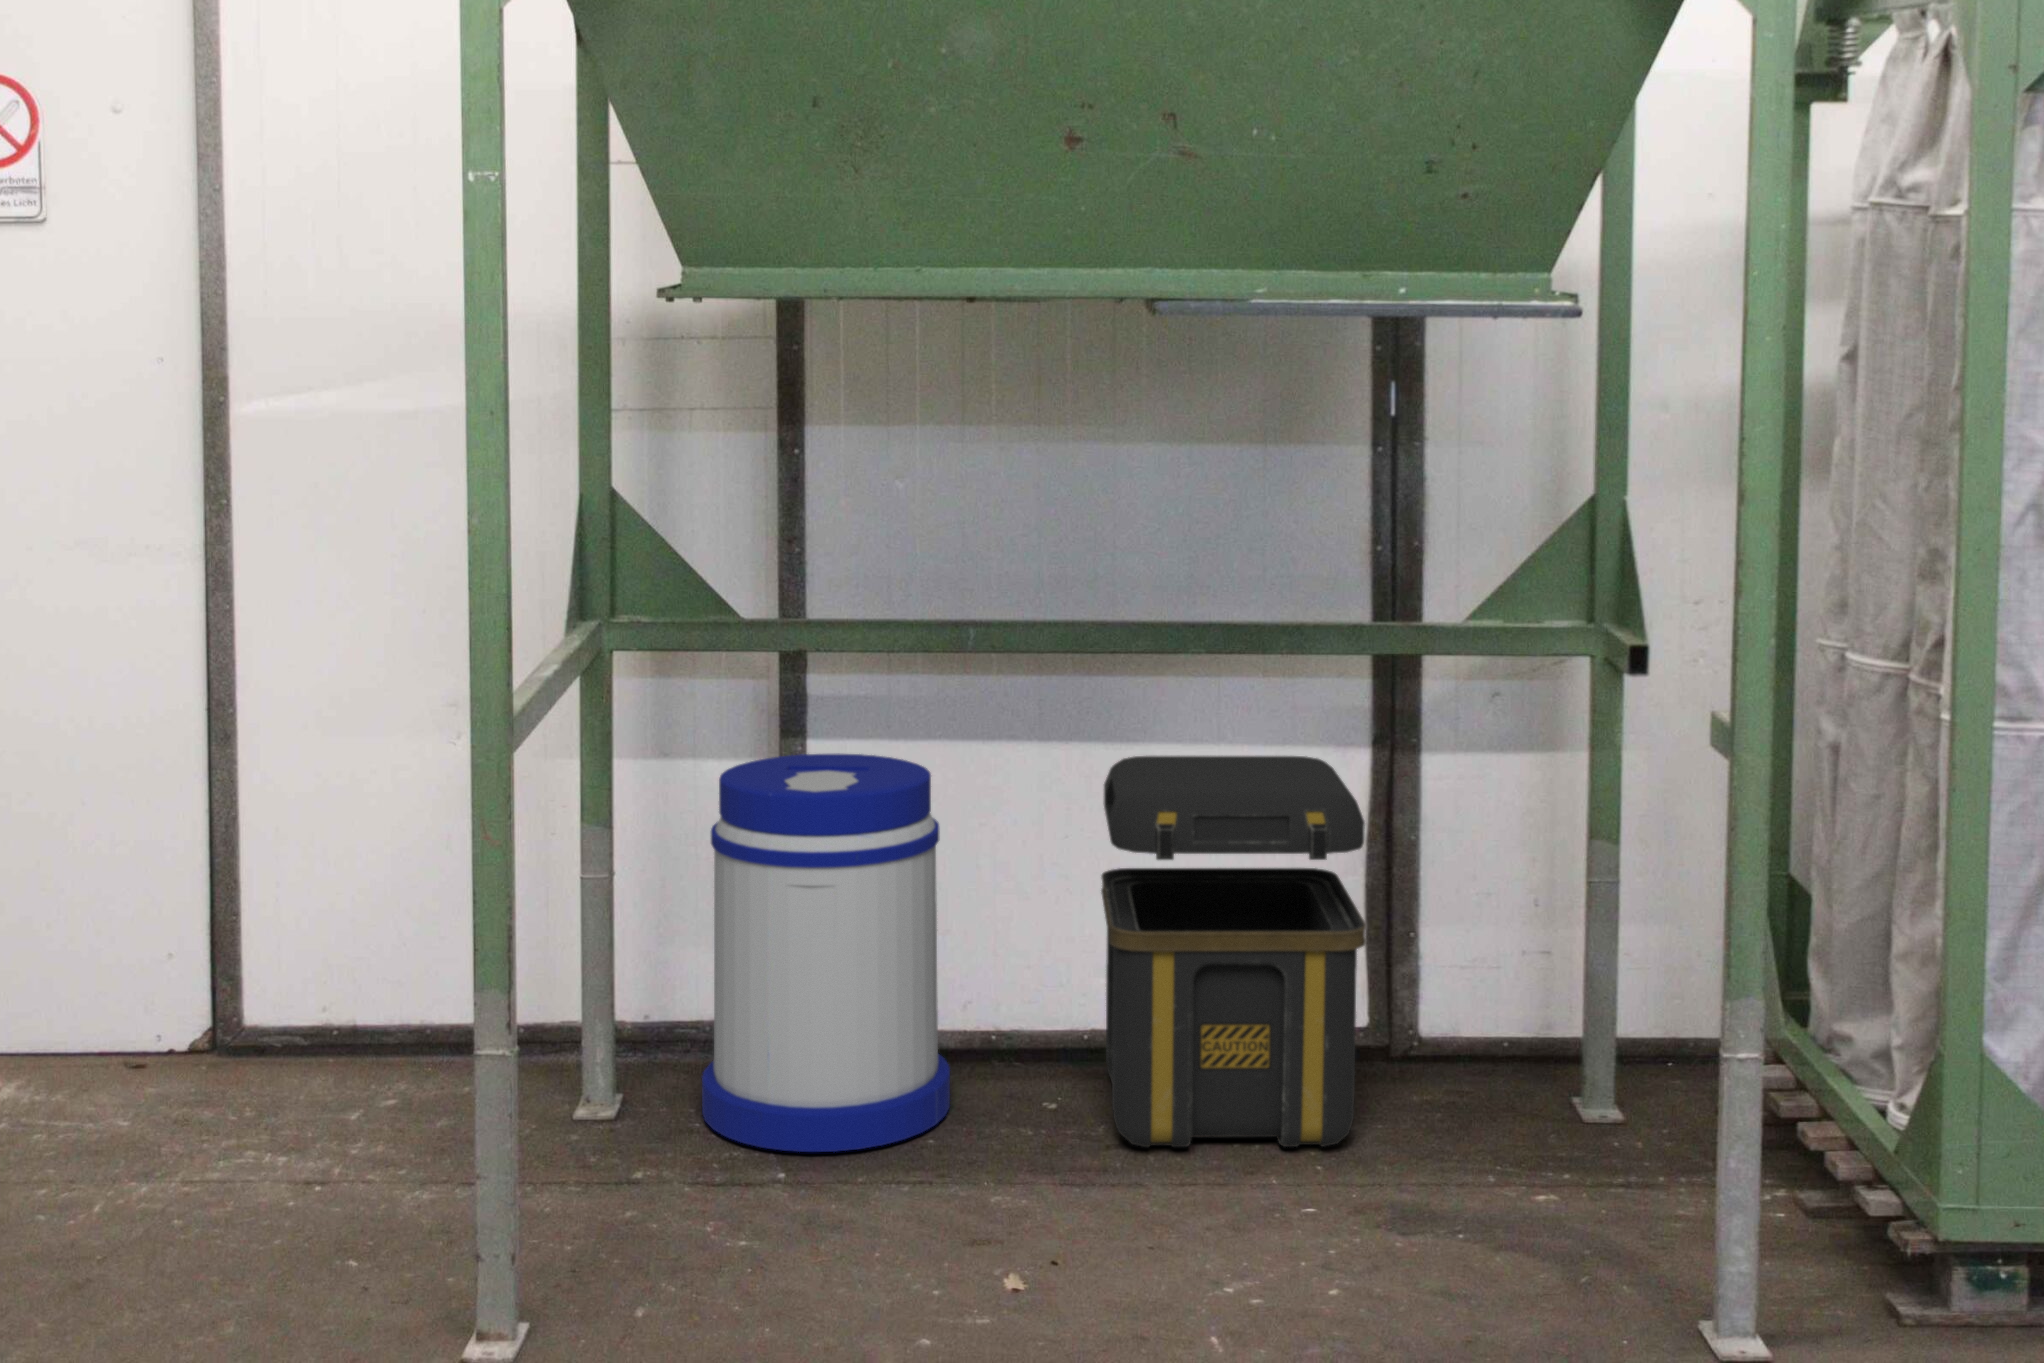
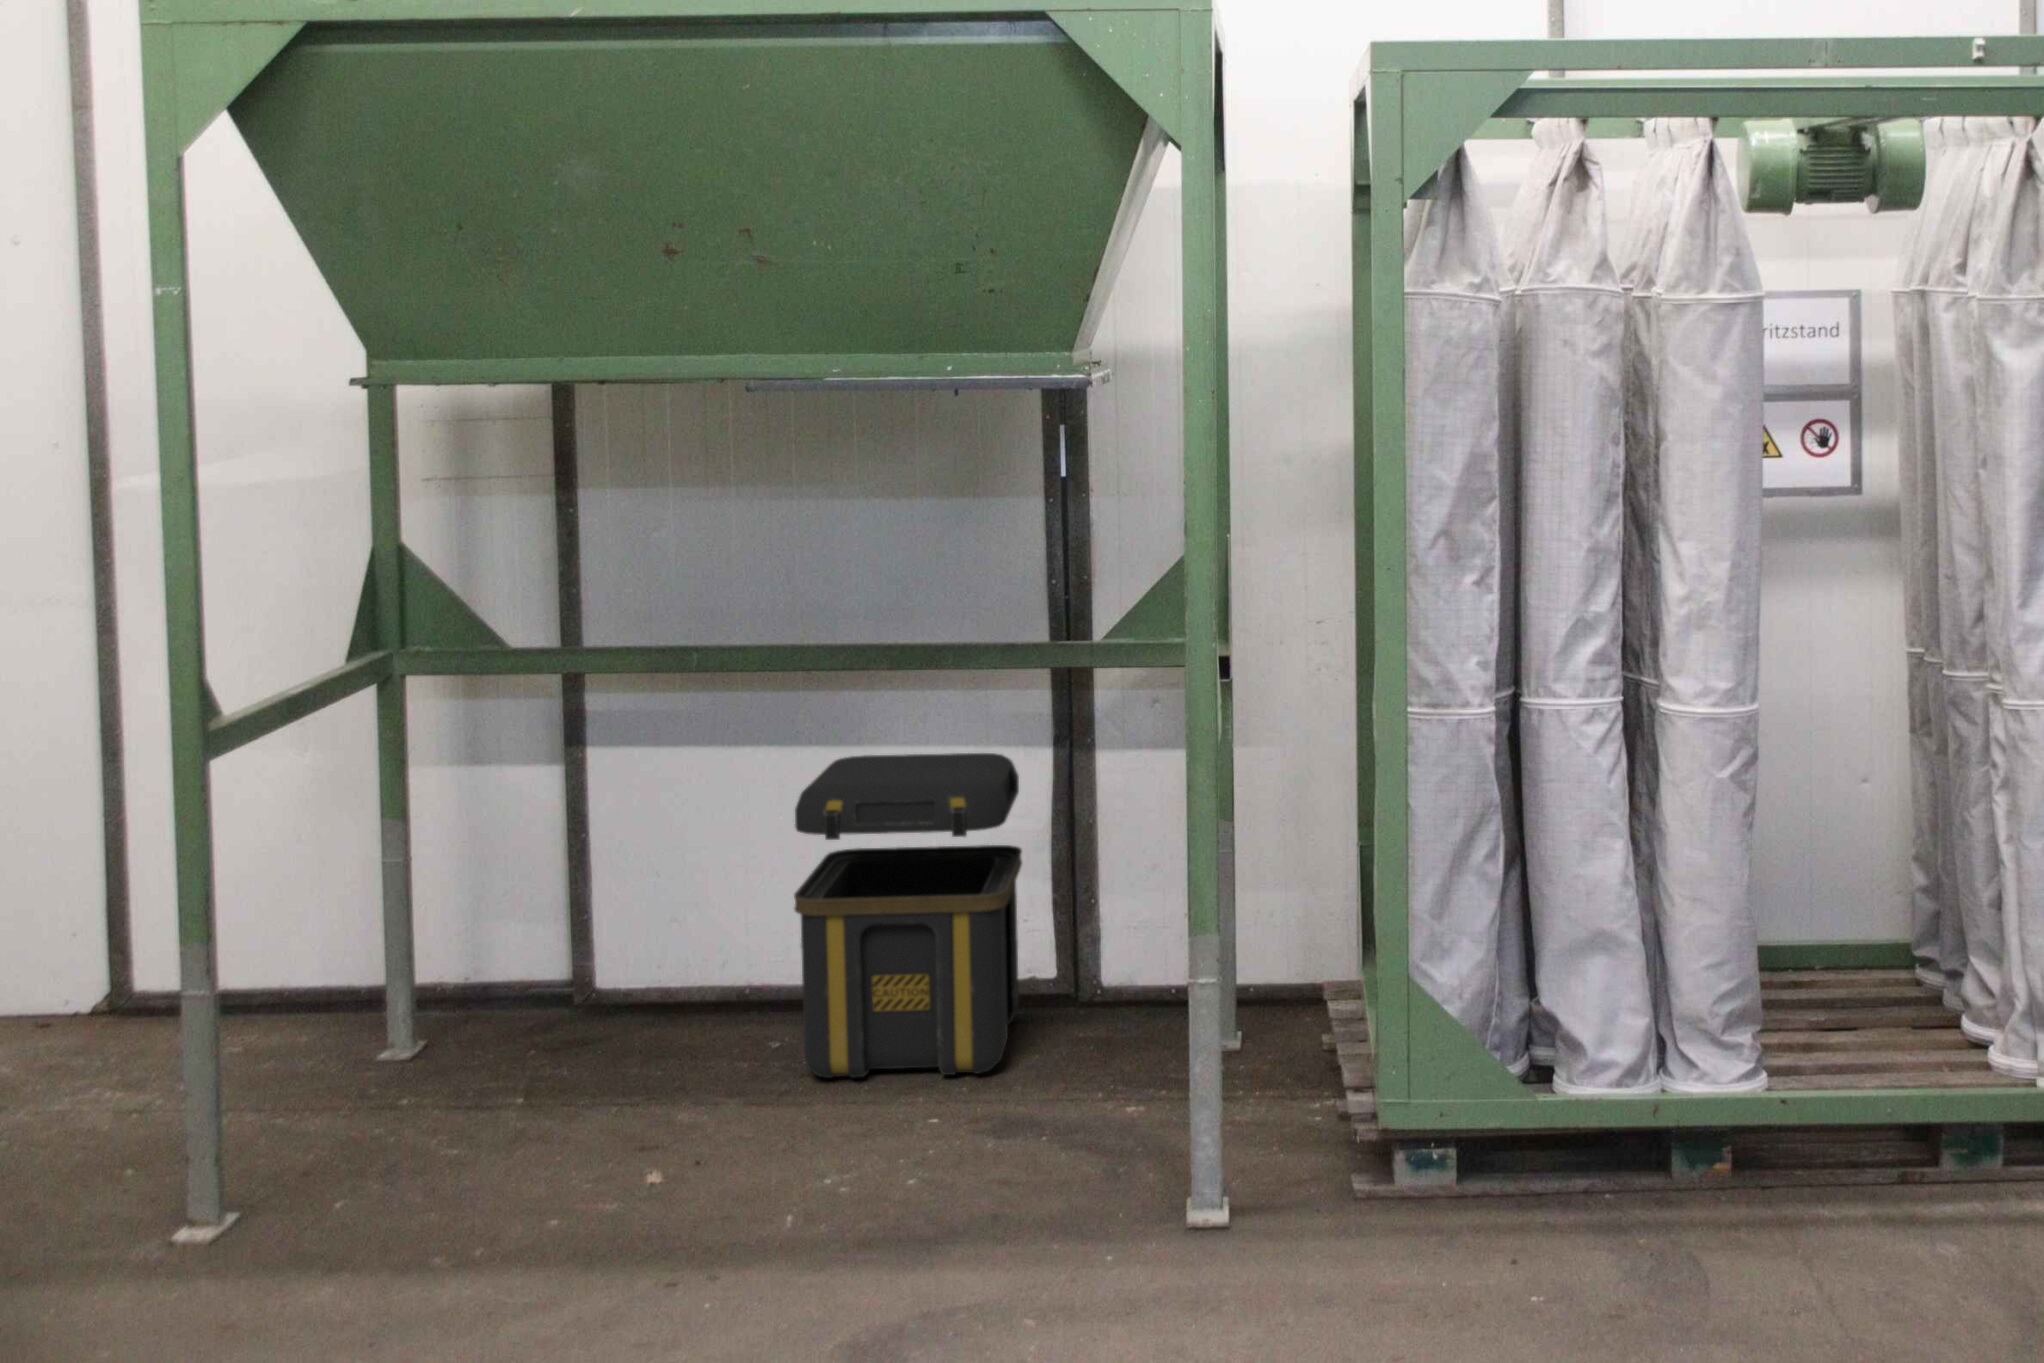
trash can: present [702,754,950,1152] -> none [475,760,693,1089]

